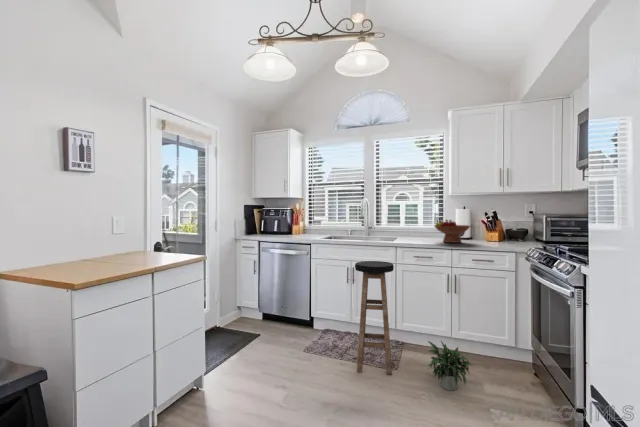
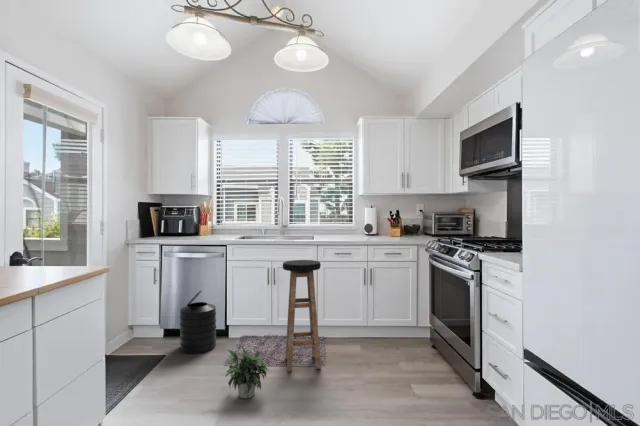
fruit bowl: present [434,219,470,243] -> none [349,218,382,240]
trash can: none [269,284,301,341] -> present [180,291,216,354]
potted plant: present [428,341,473,390] -> present [226,348,268,398]

